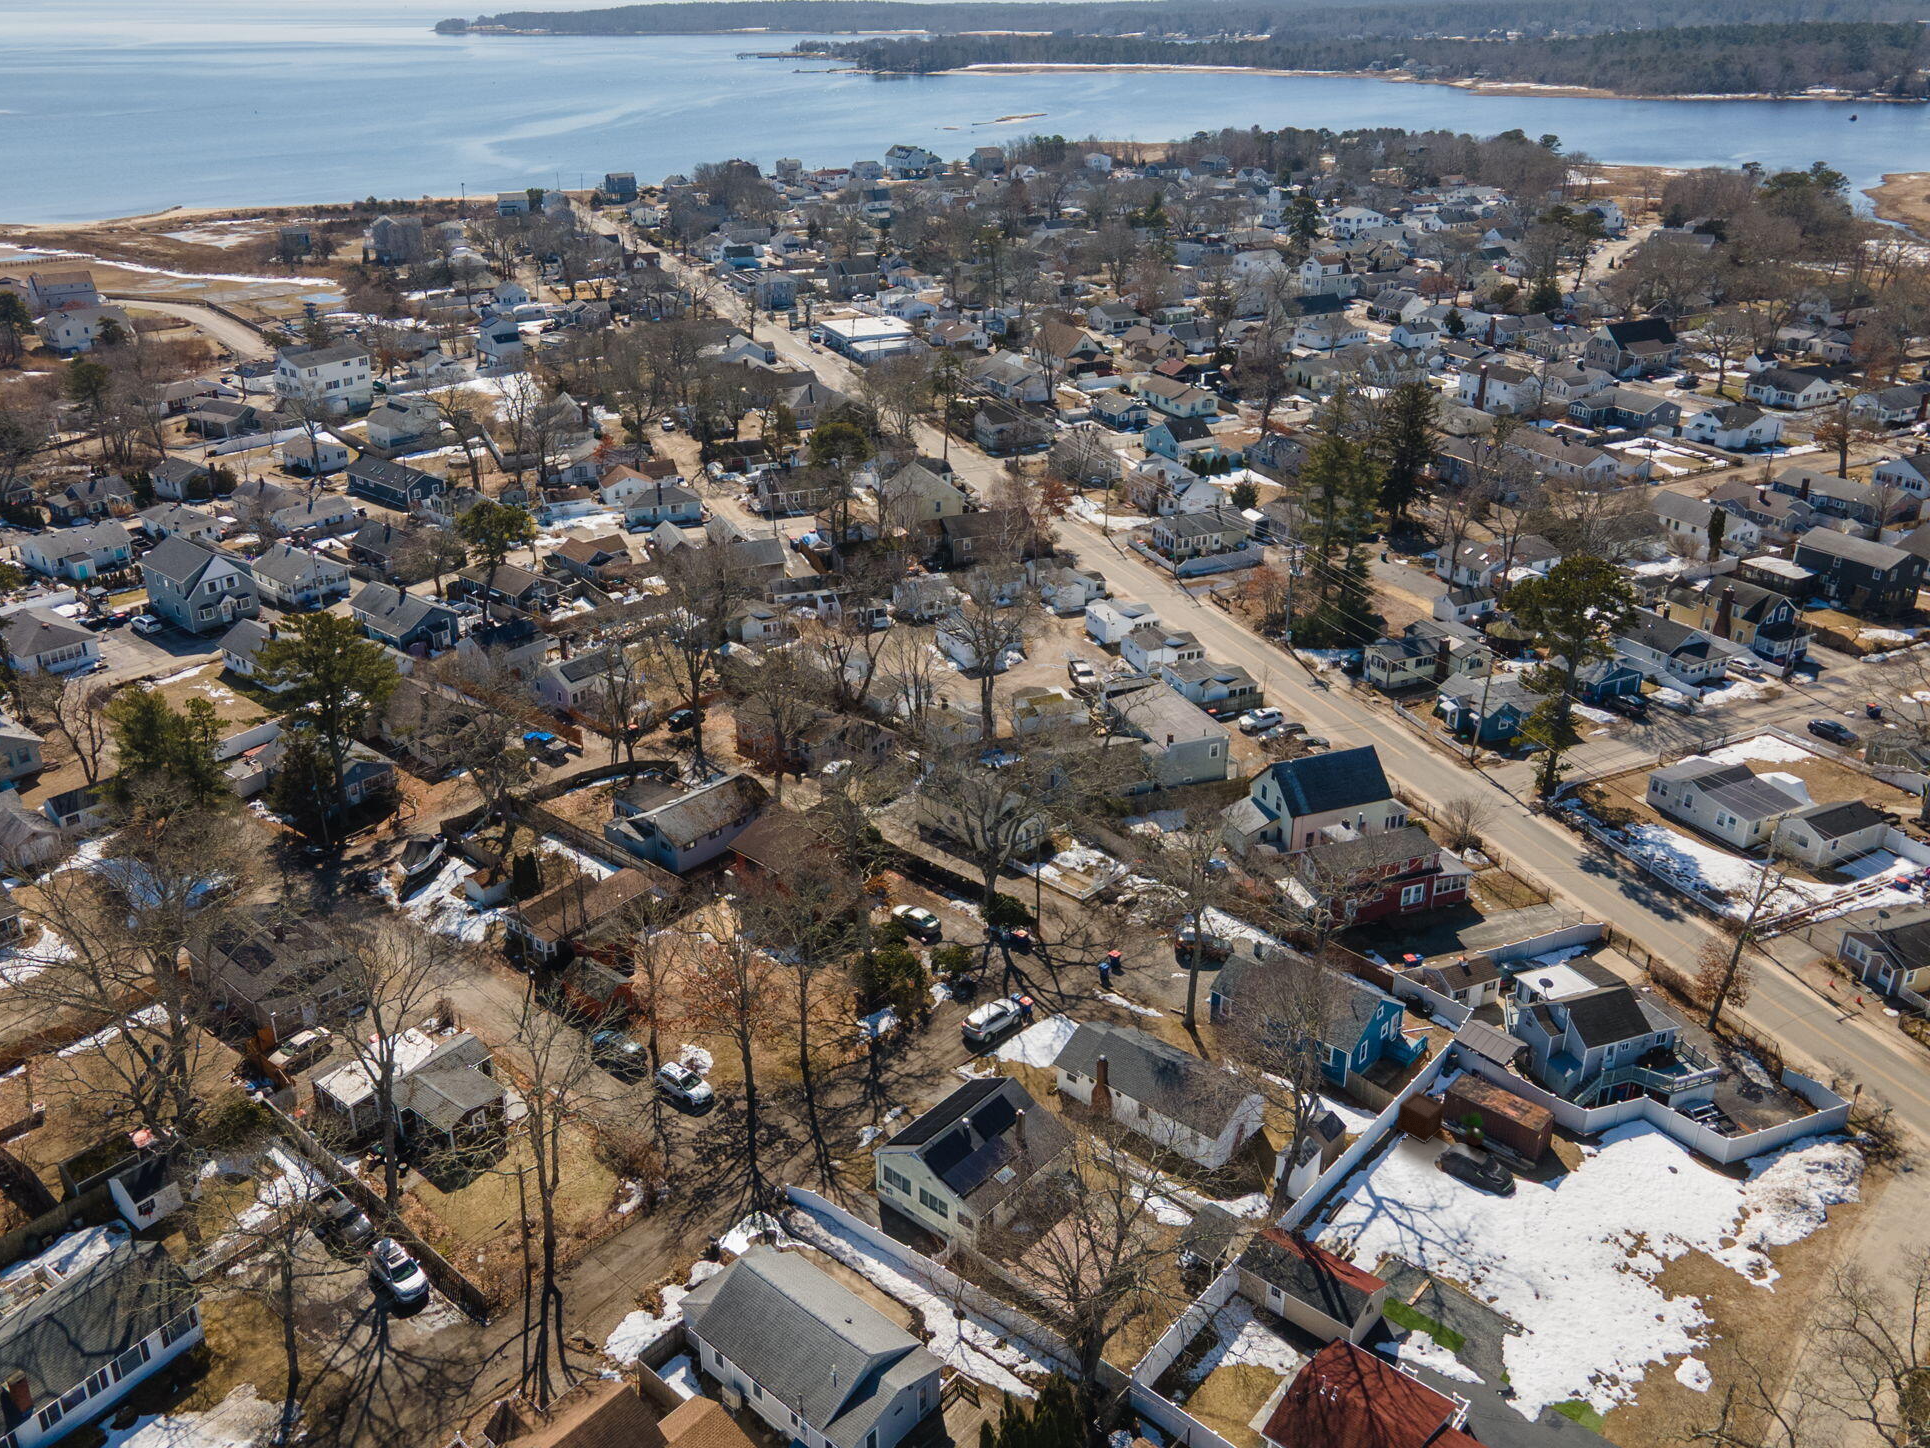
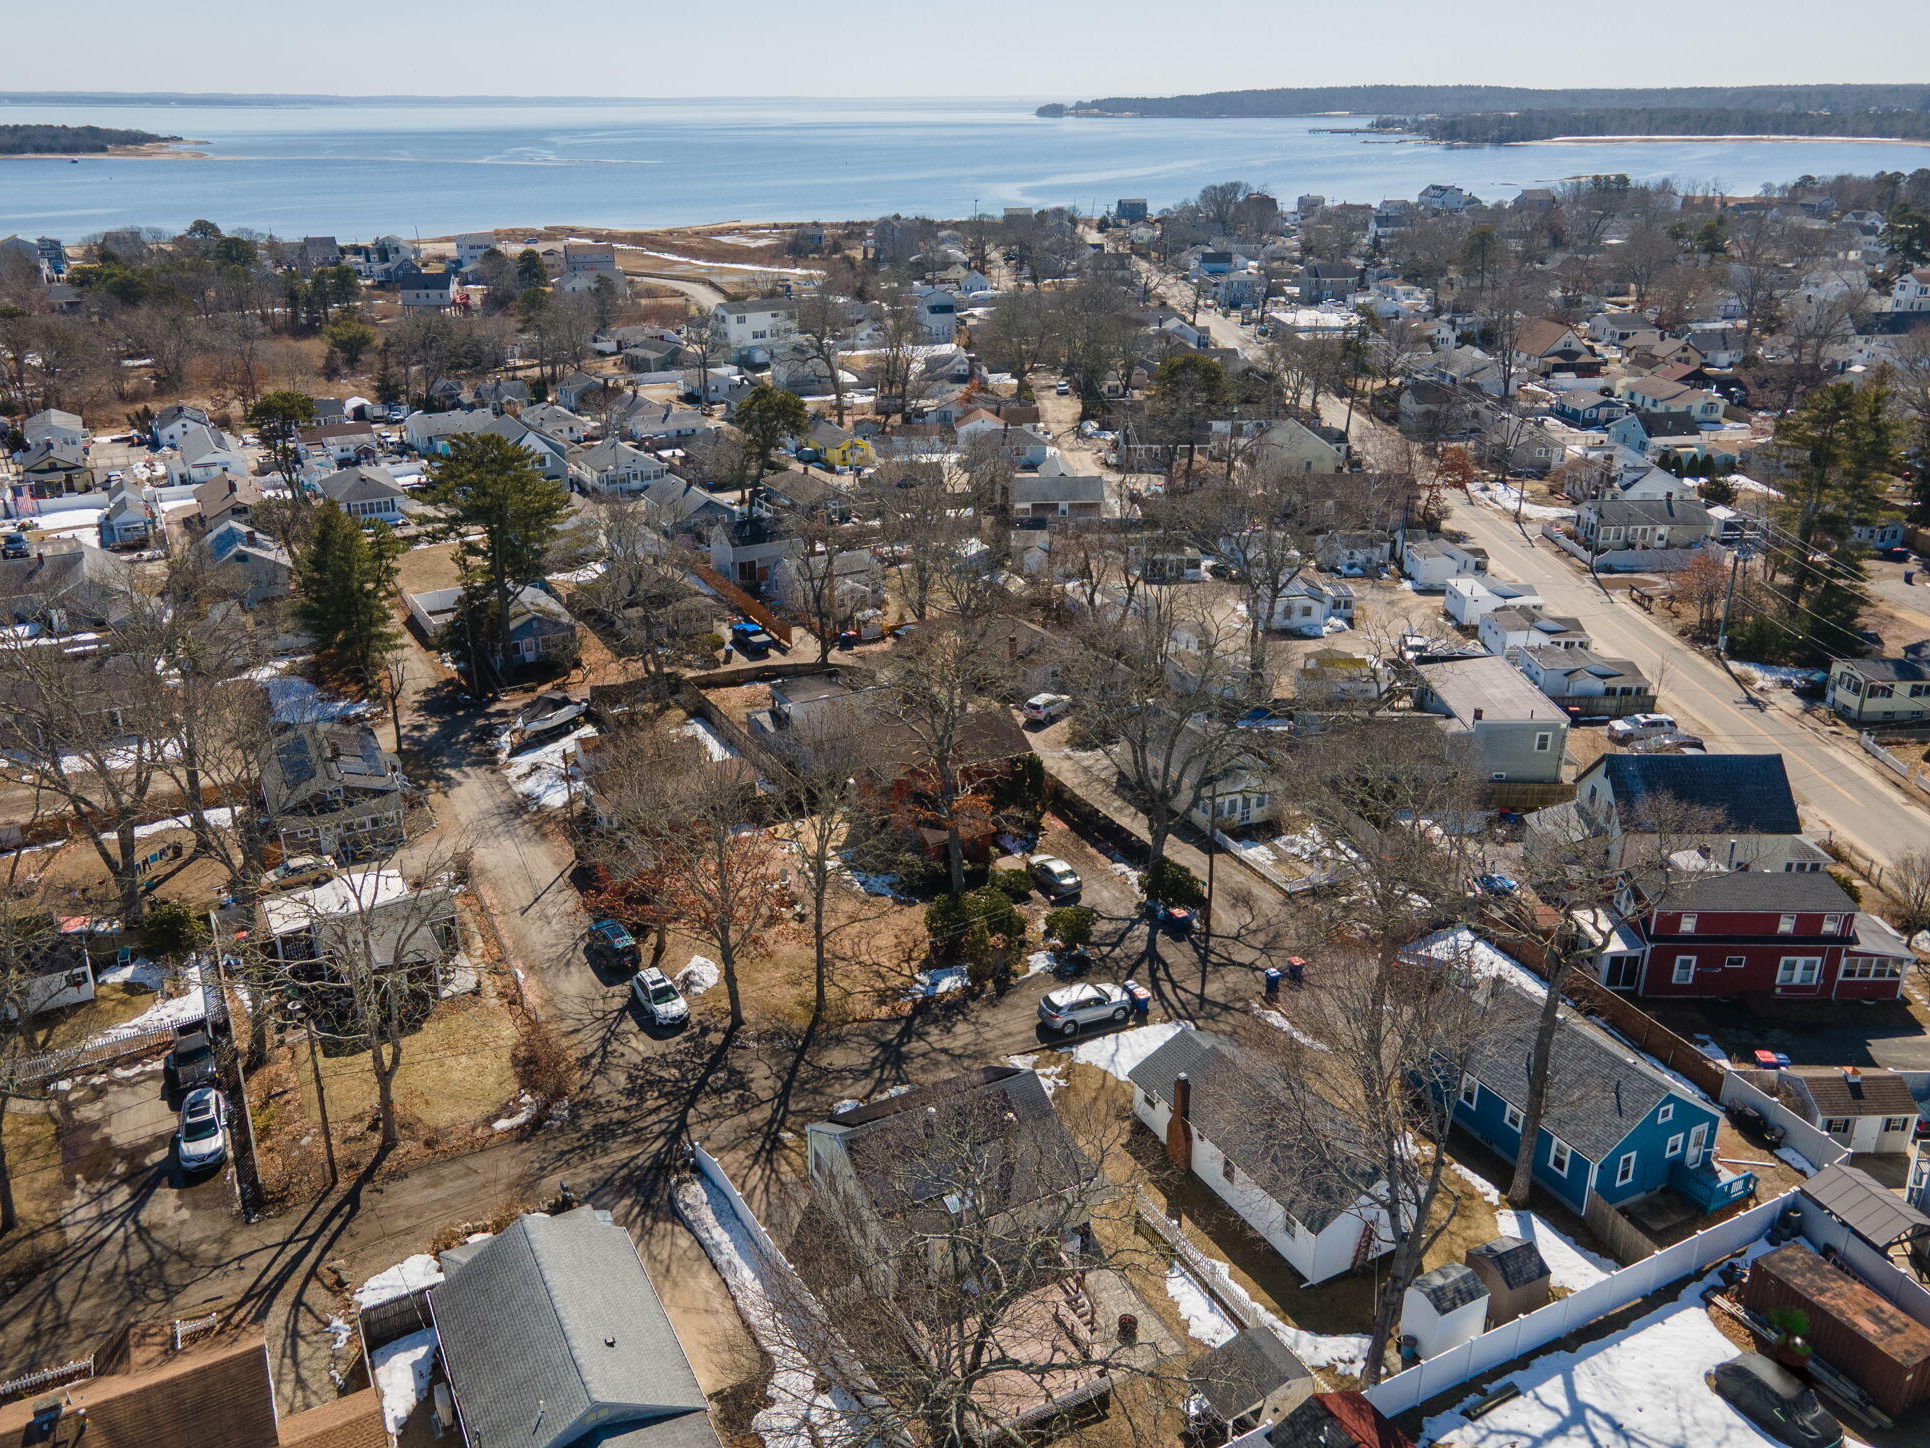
wooden crate: present [1397,1090,1445,1143] -> none [1654,1250,1747,1339]

